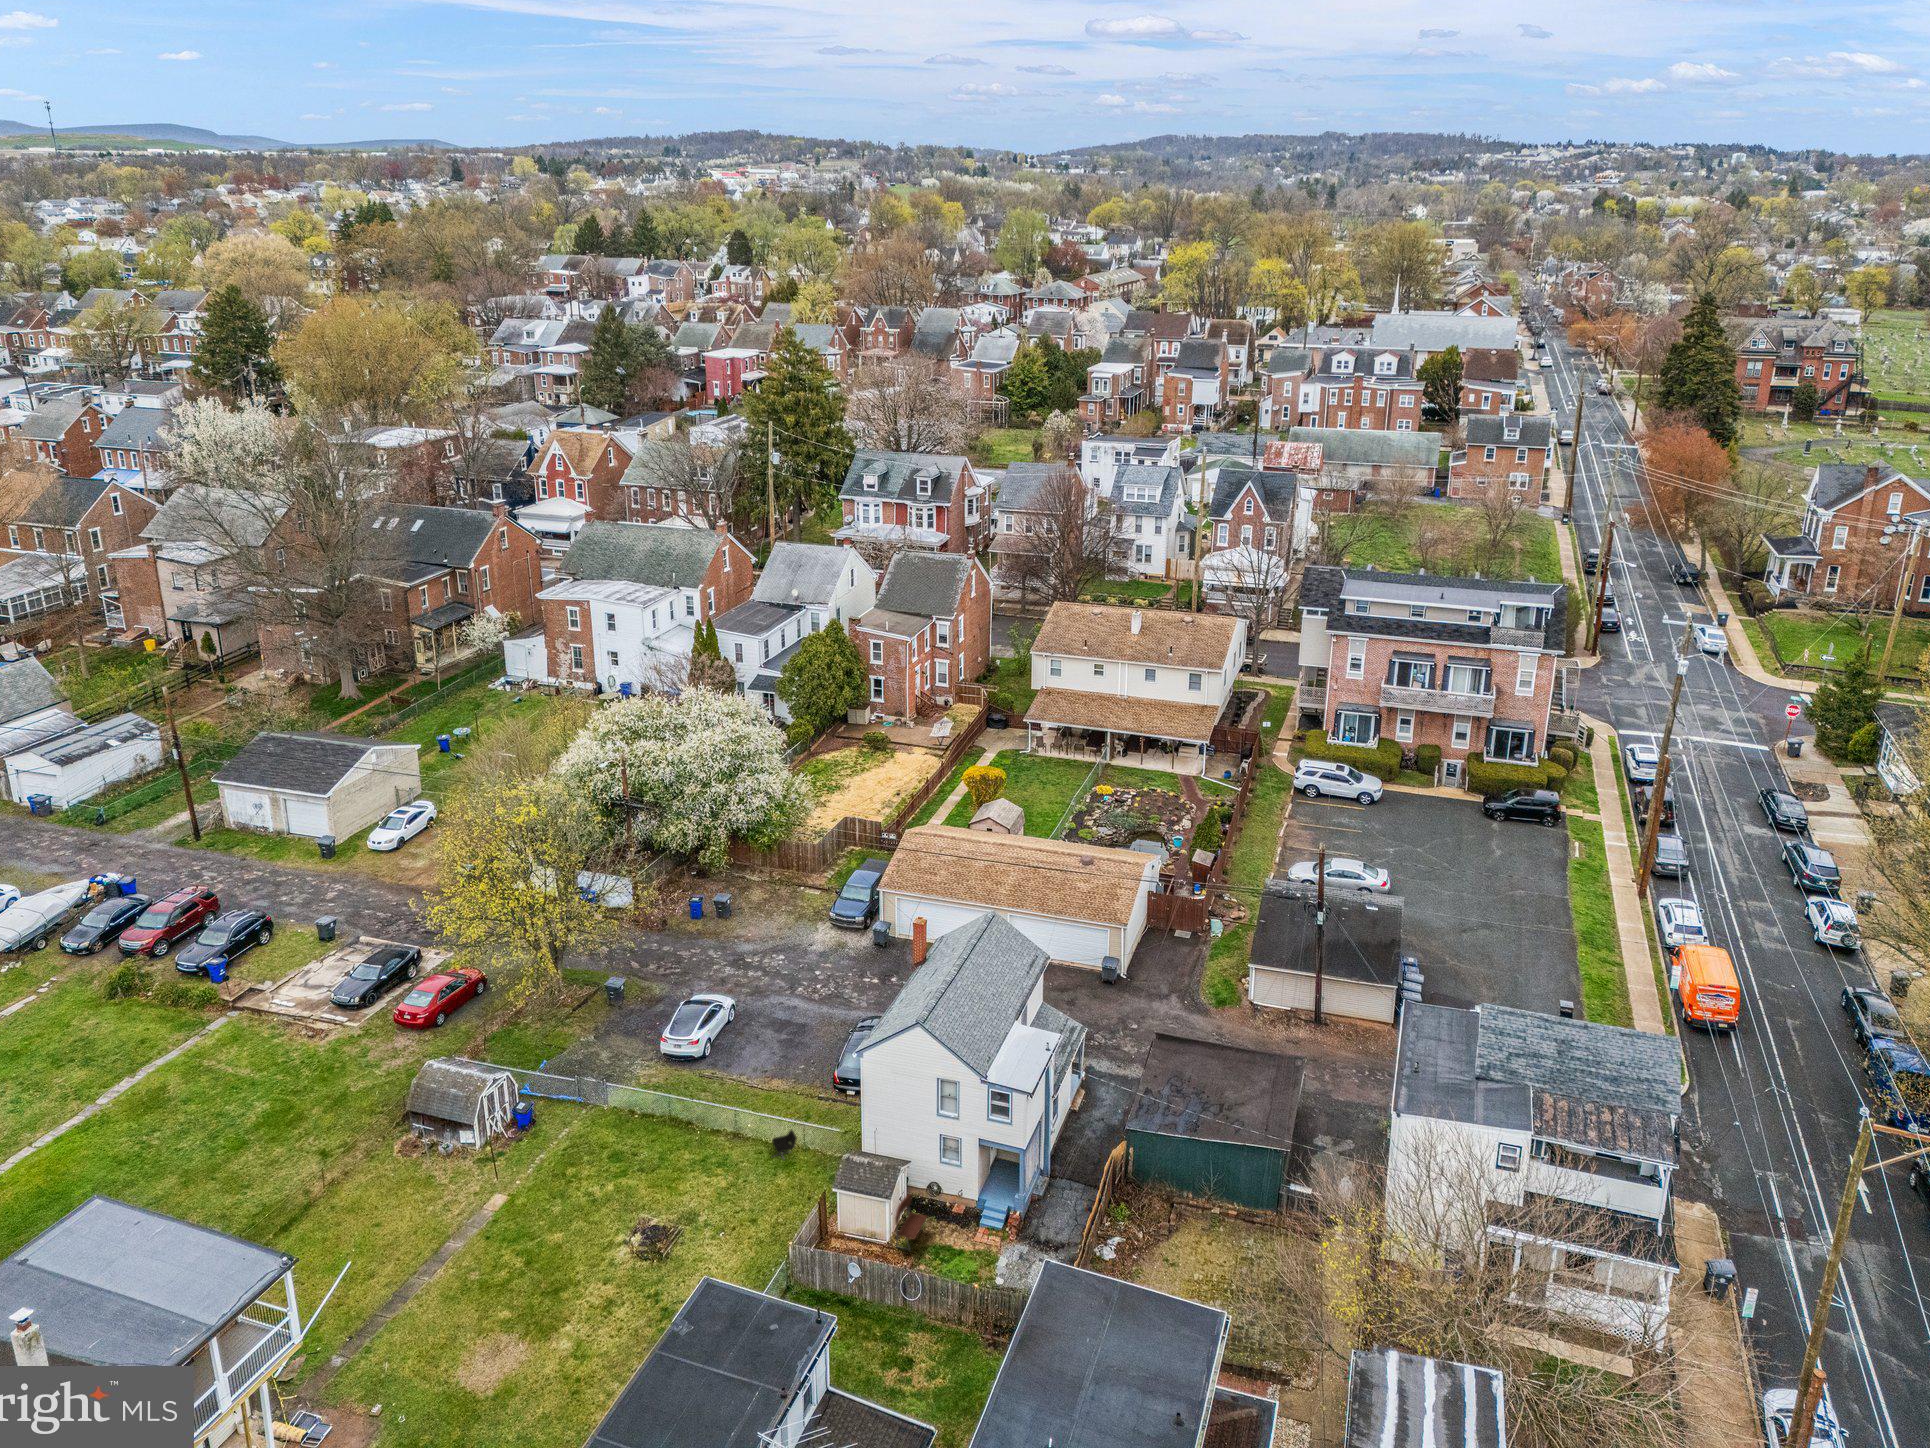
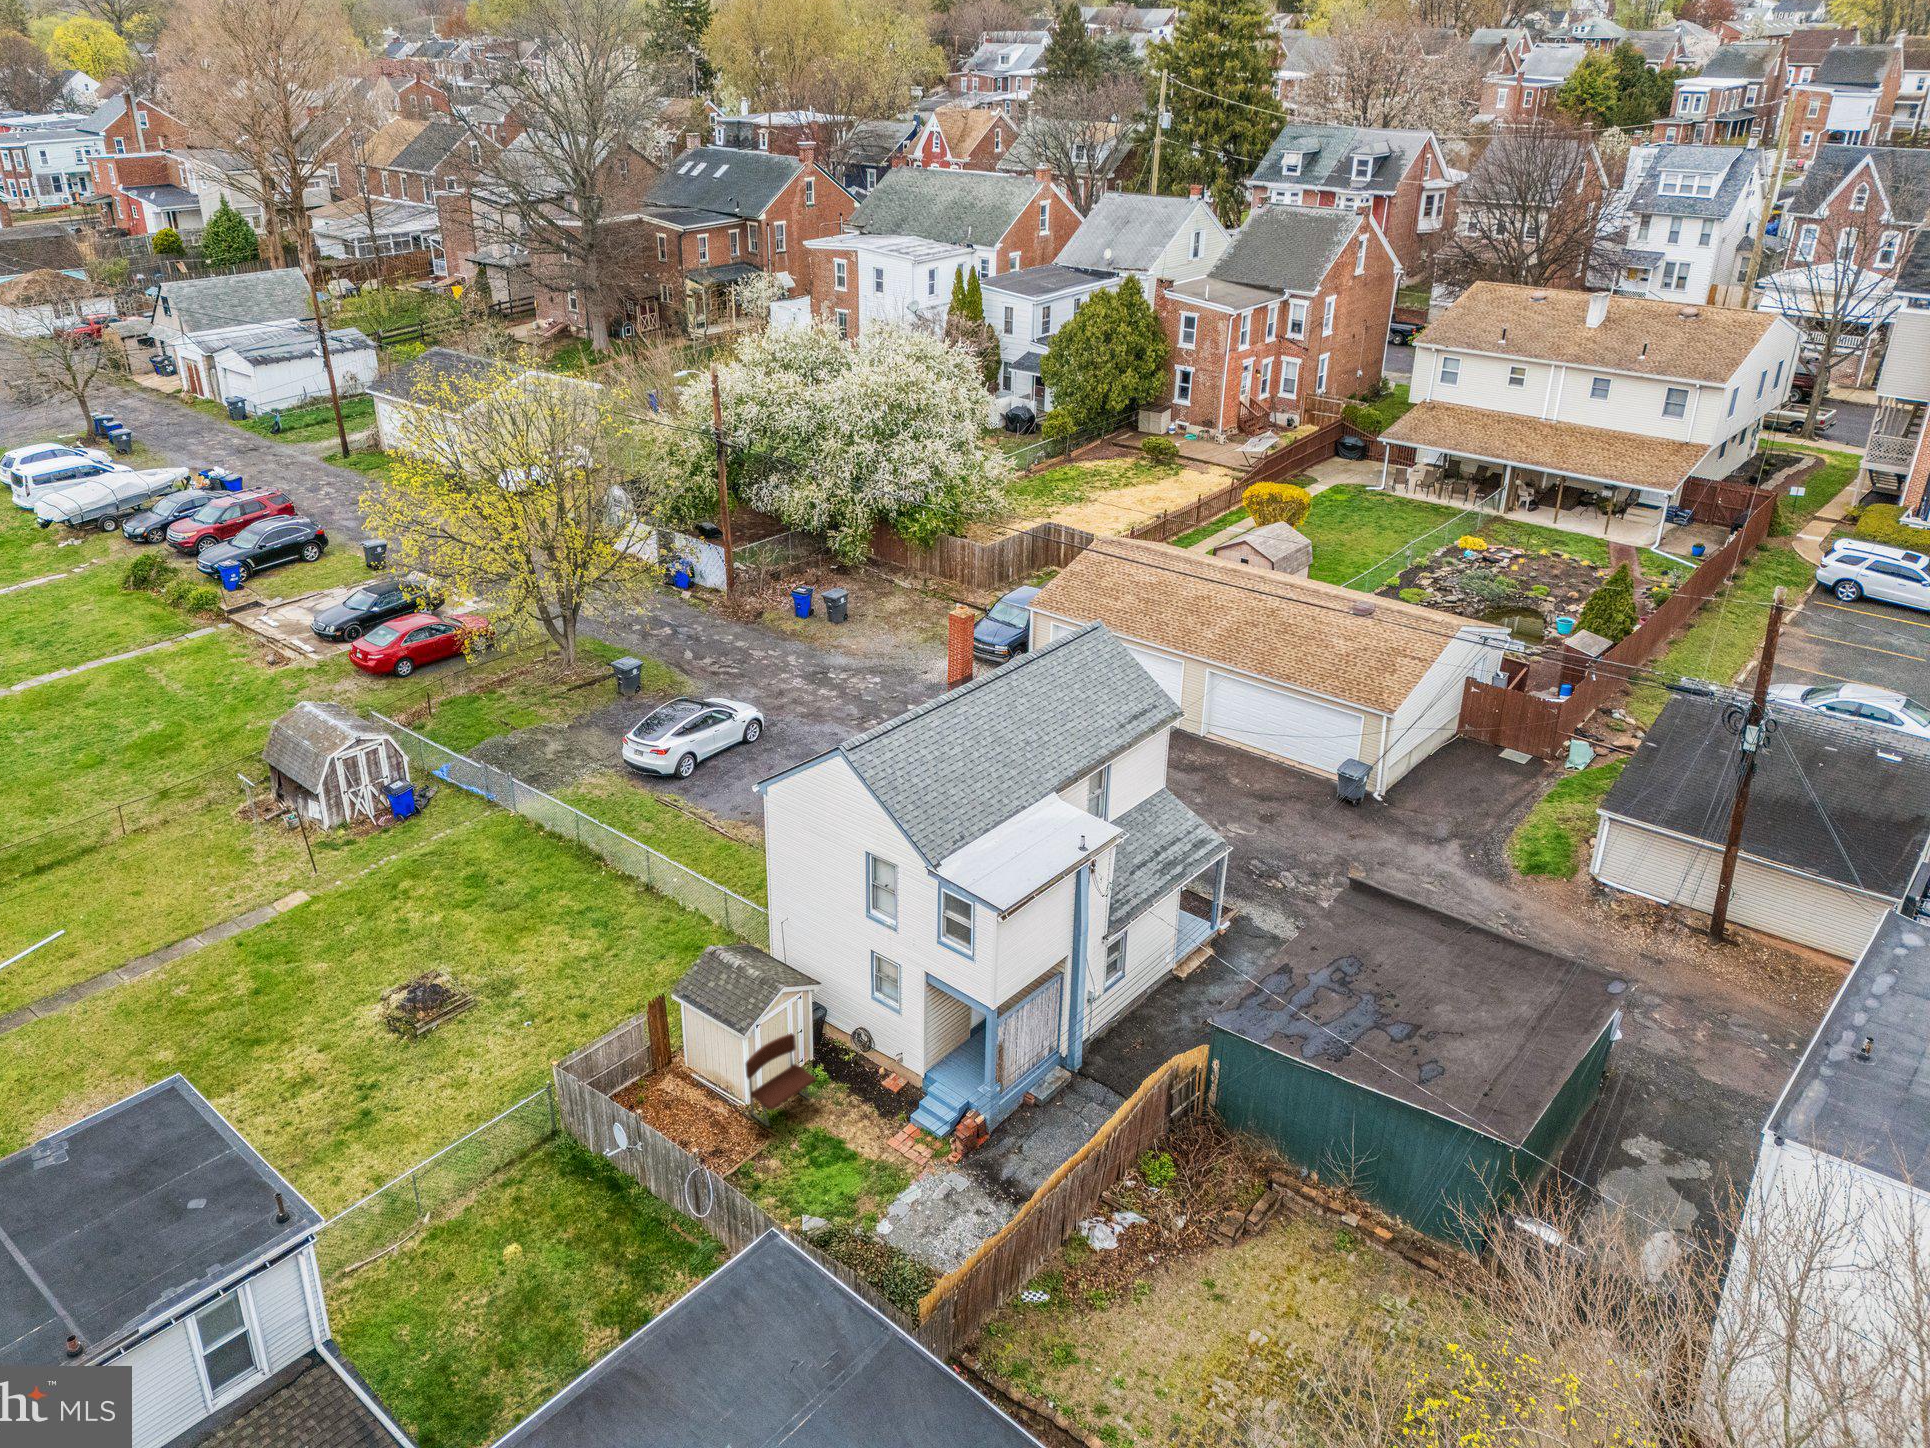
lounge chair: present [772,1130,797,1155] -> none [667,894,706,936]

